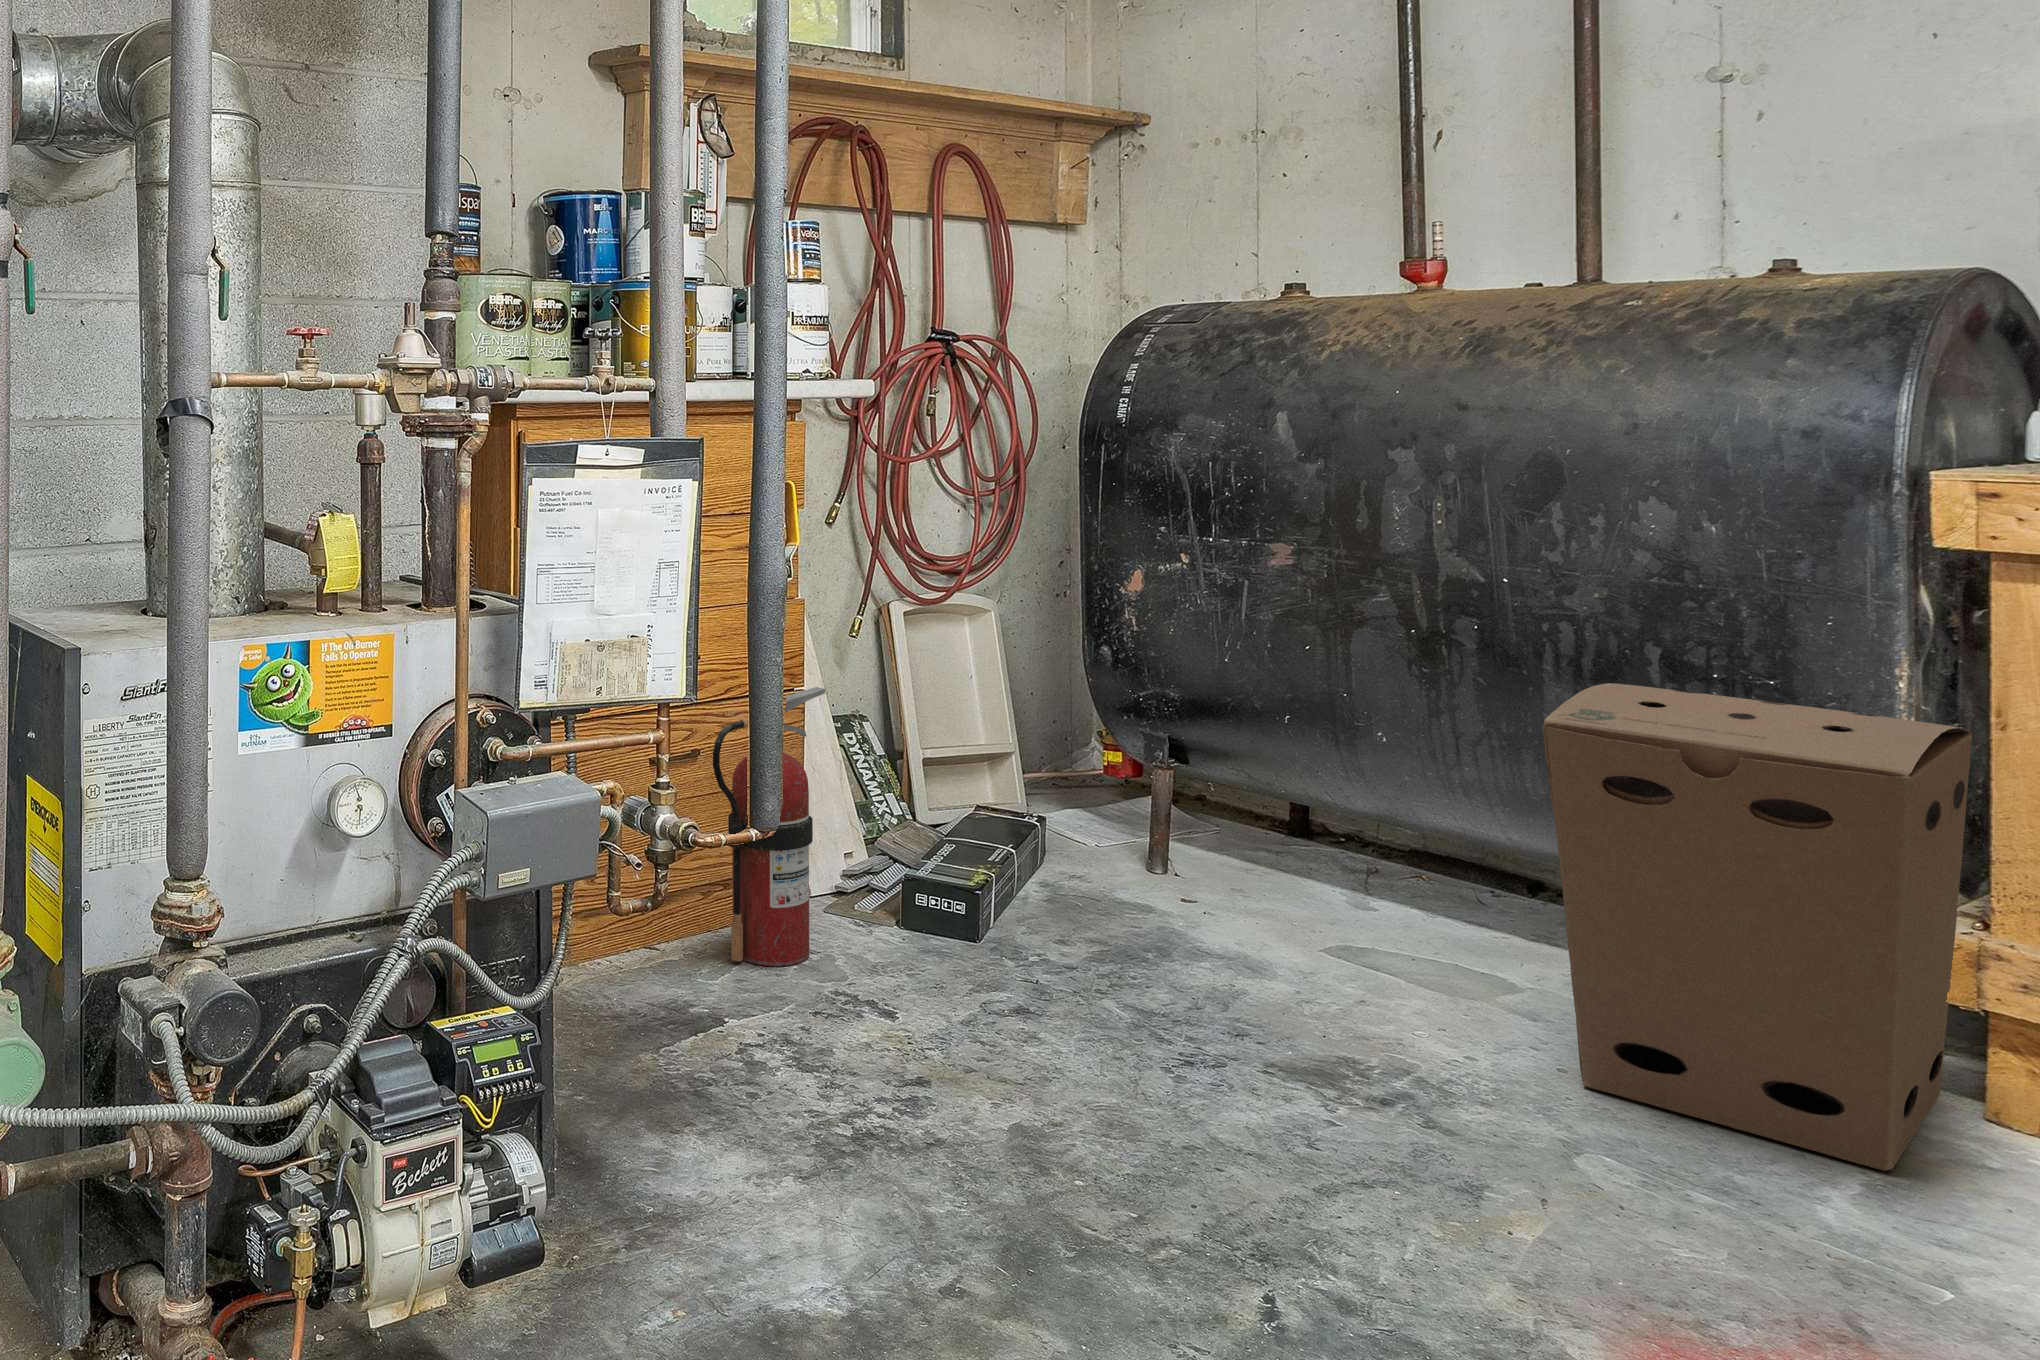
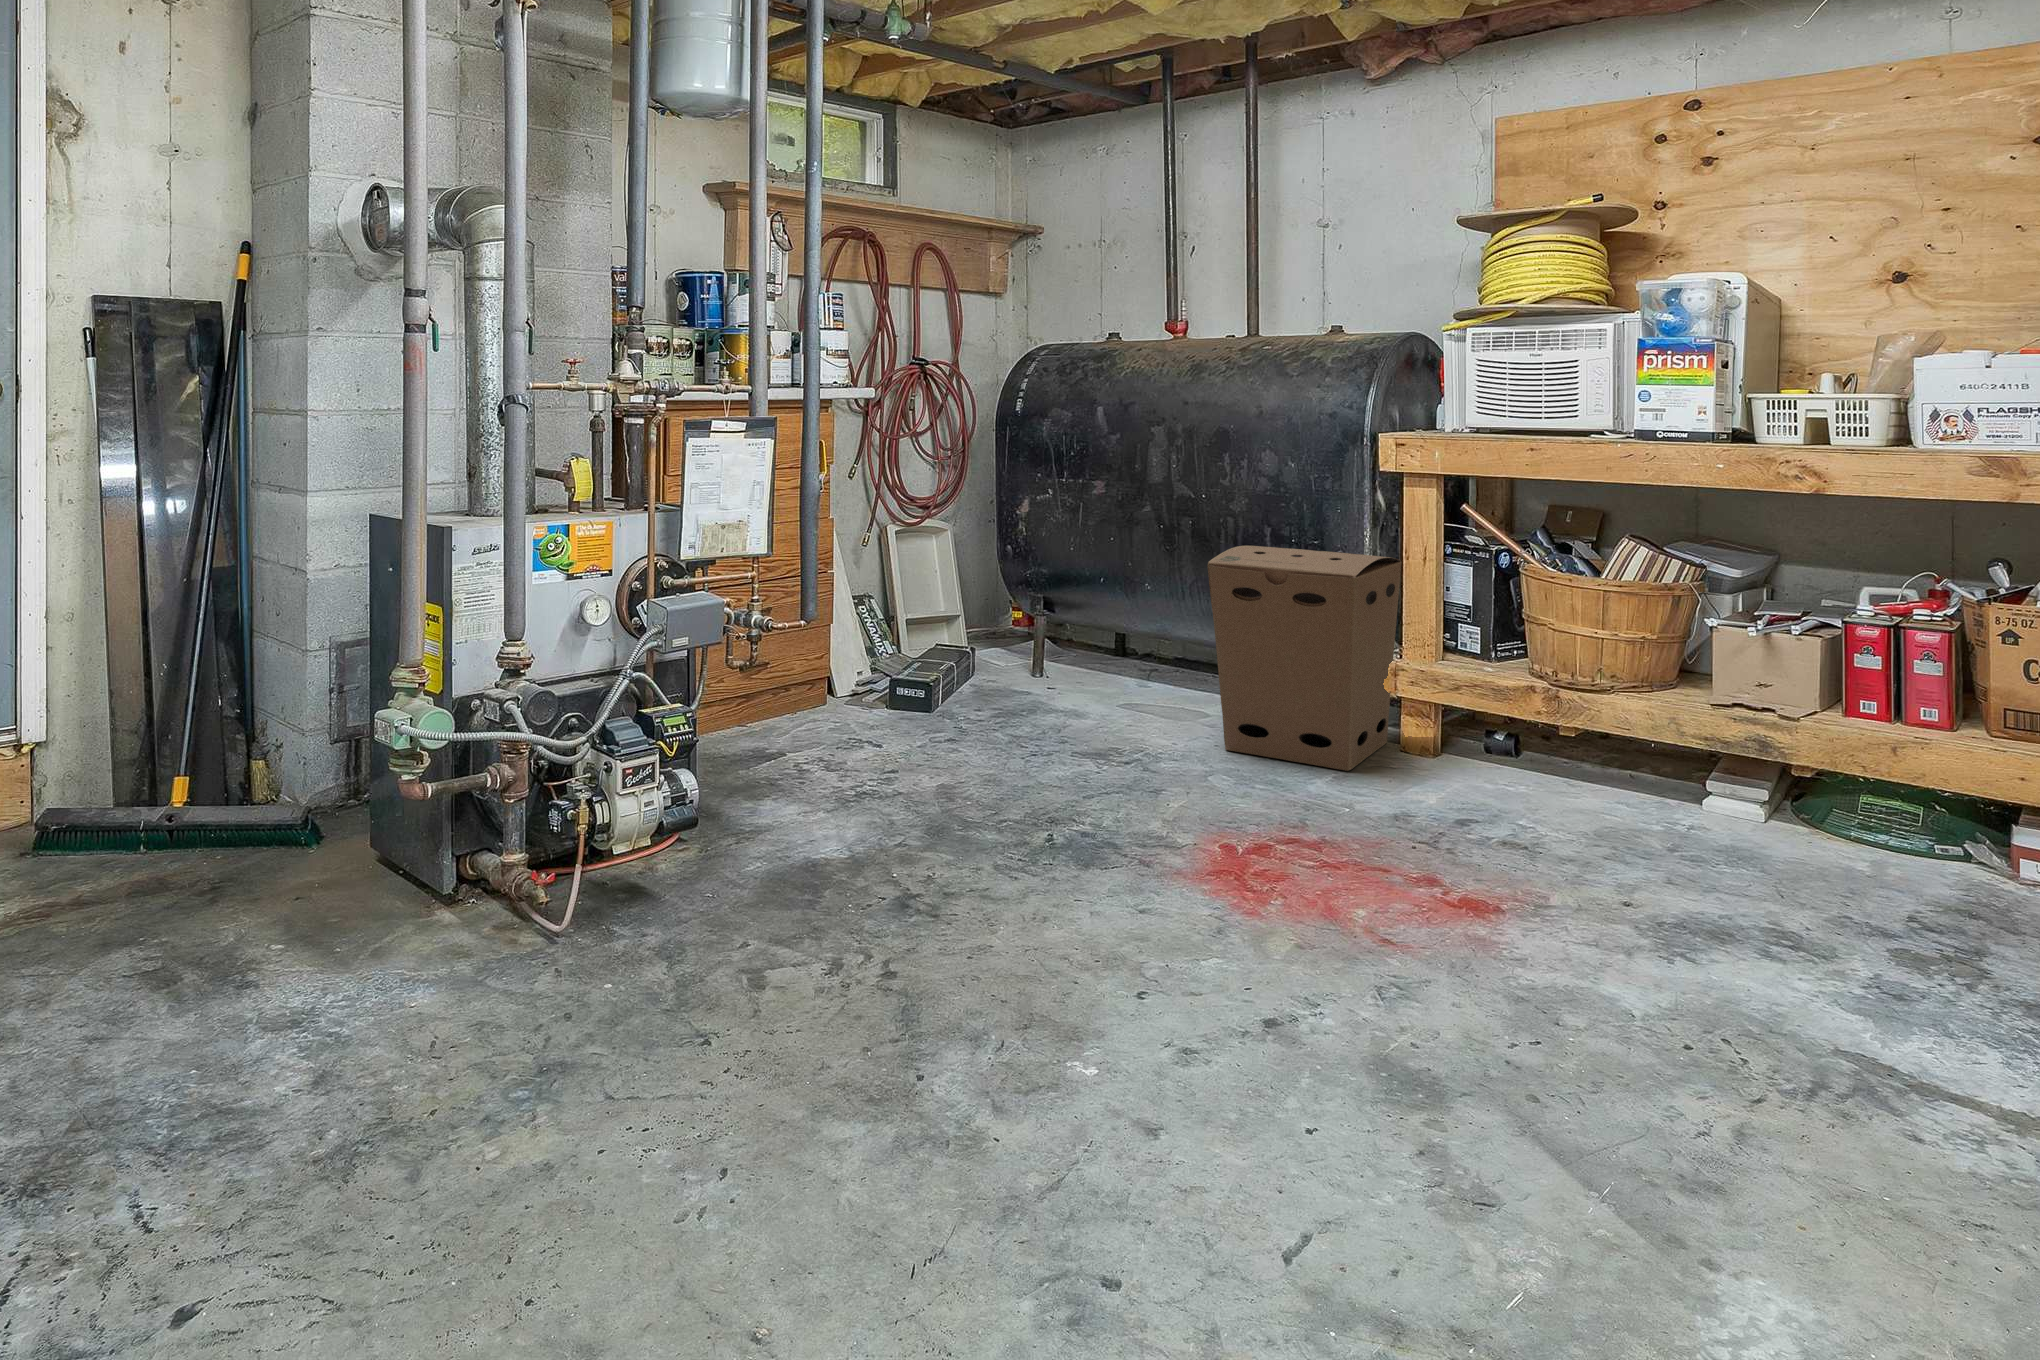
fire extinguisher: present [713,687,826,966] -> none [779,567,845,728]

